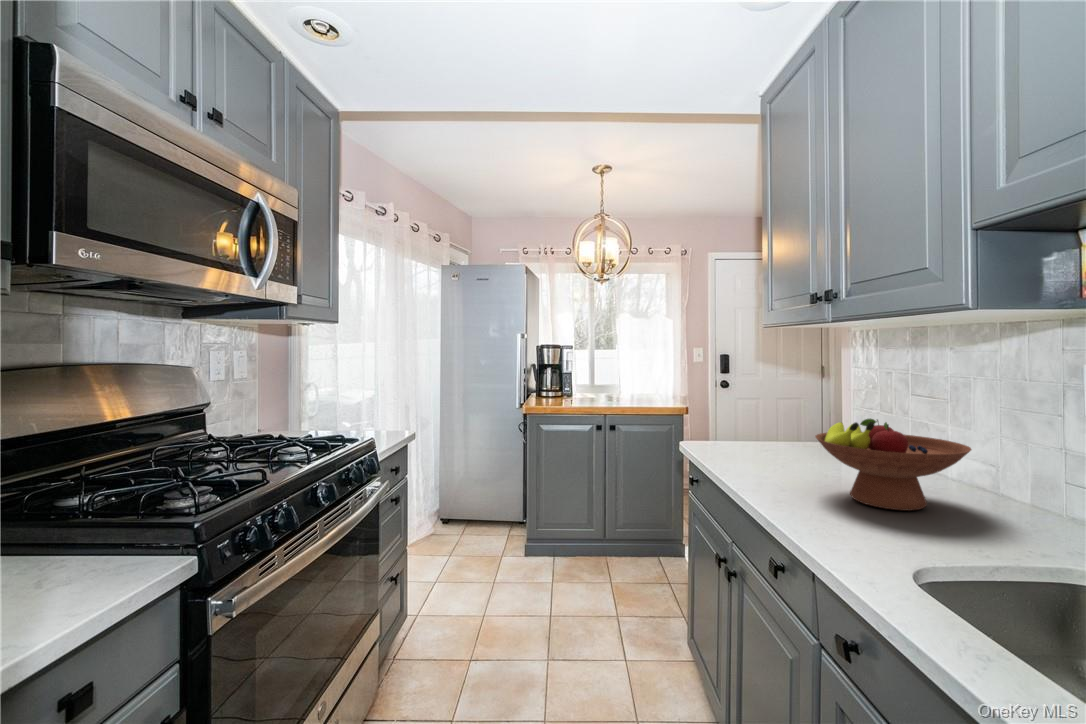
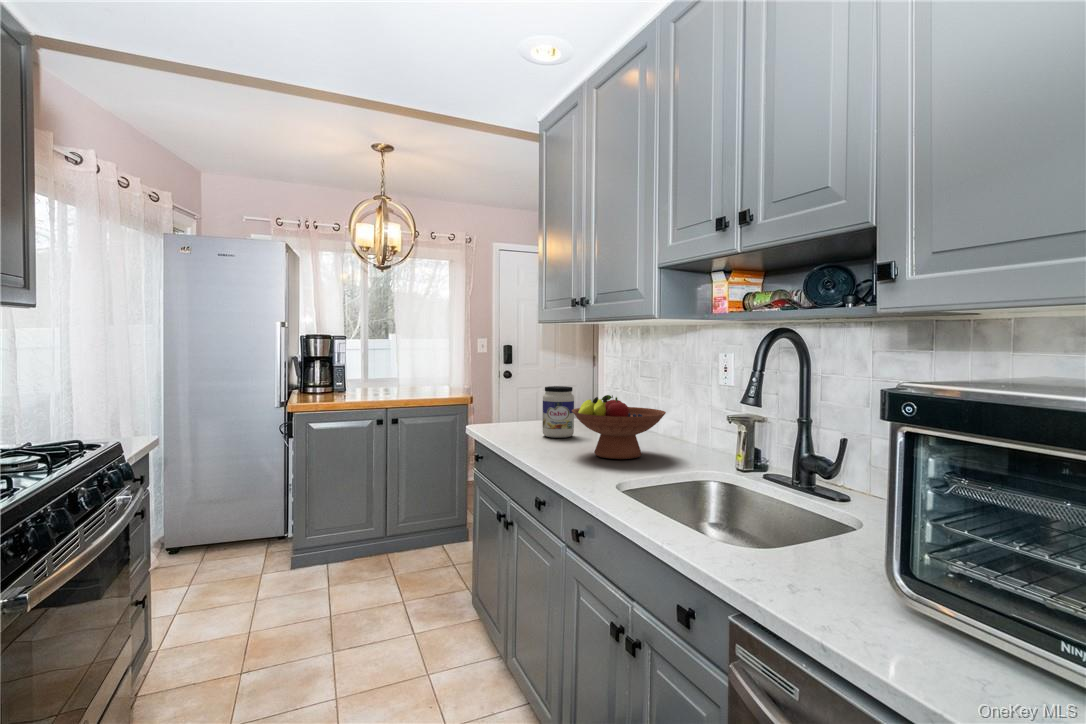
jar: none [771,401,813,464] -> present [542,386,574,438]

